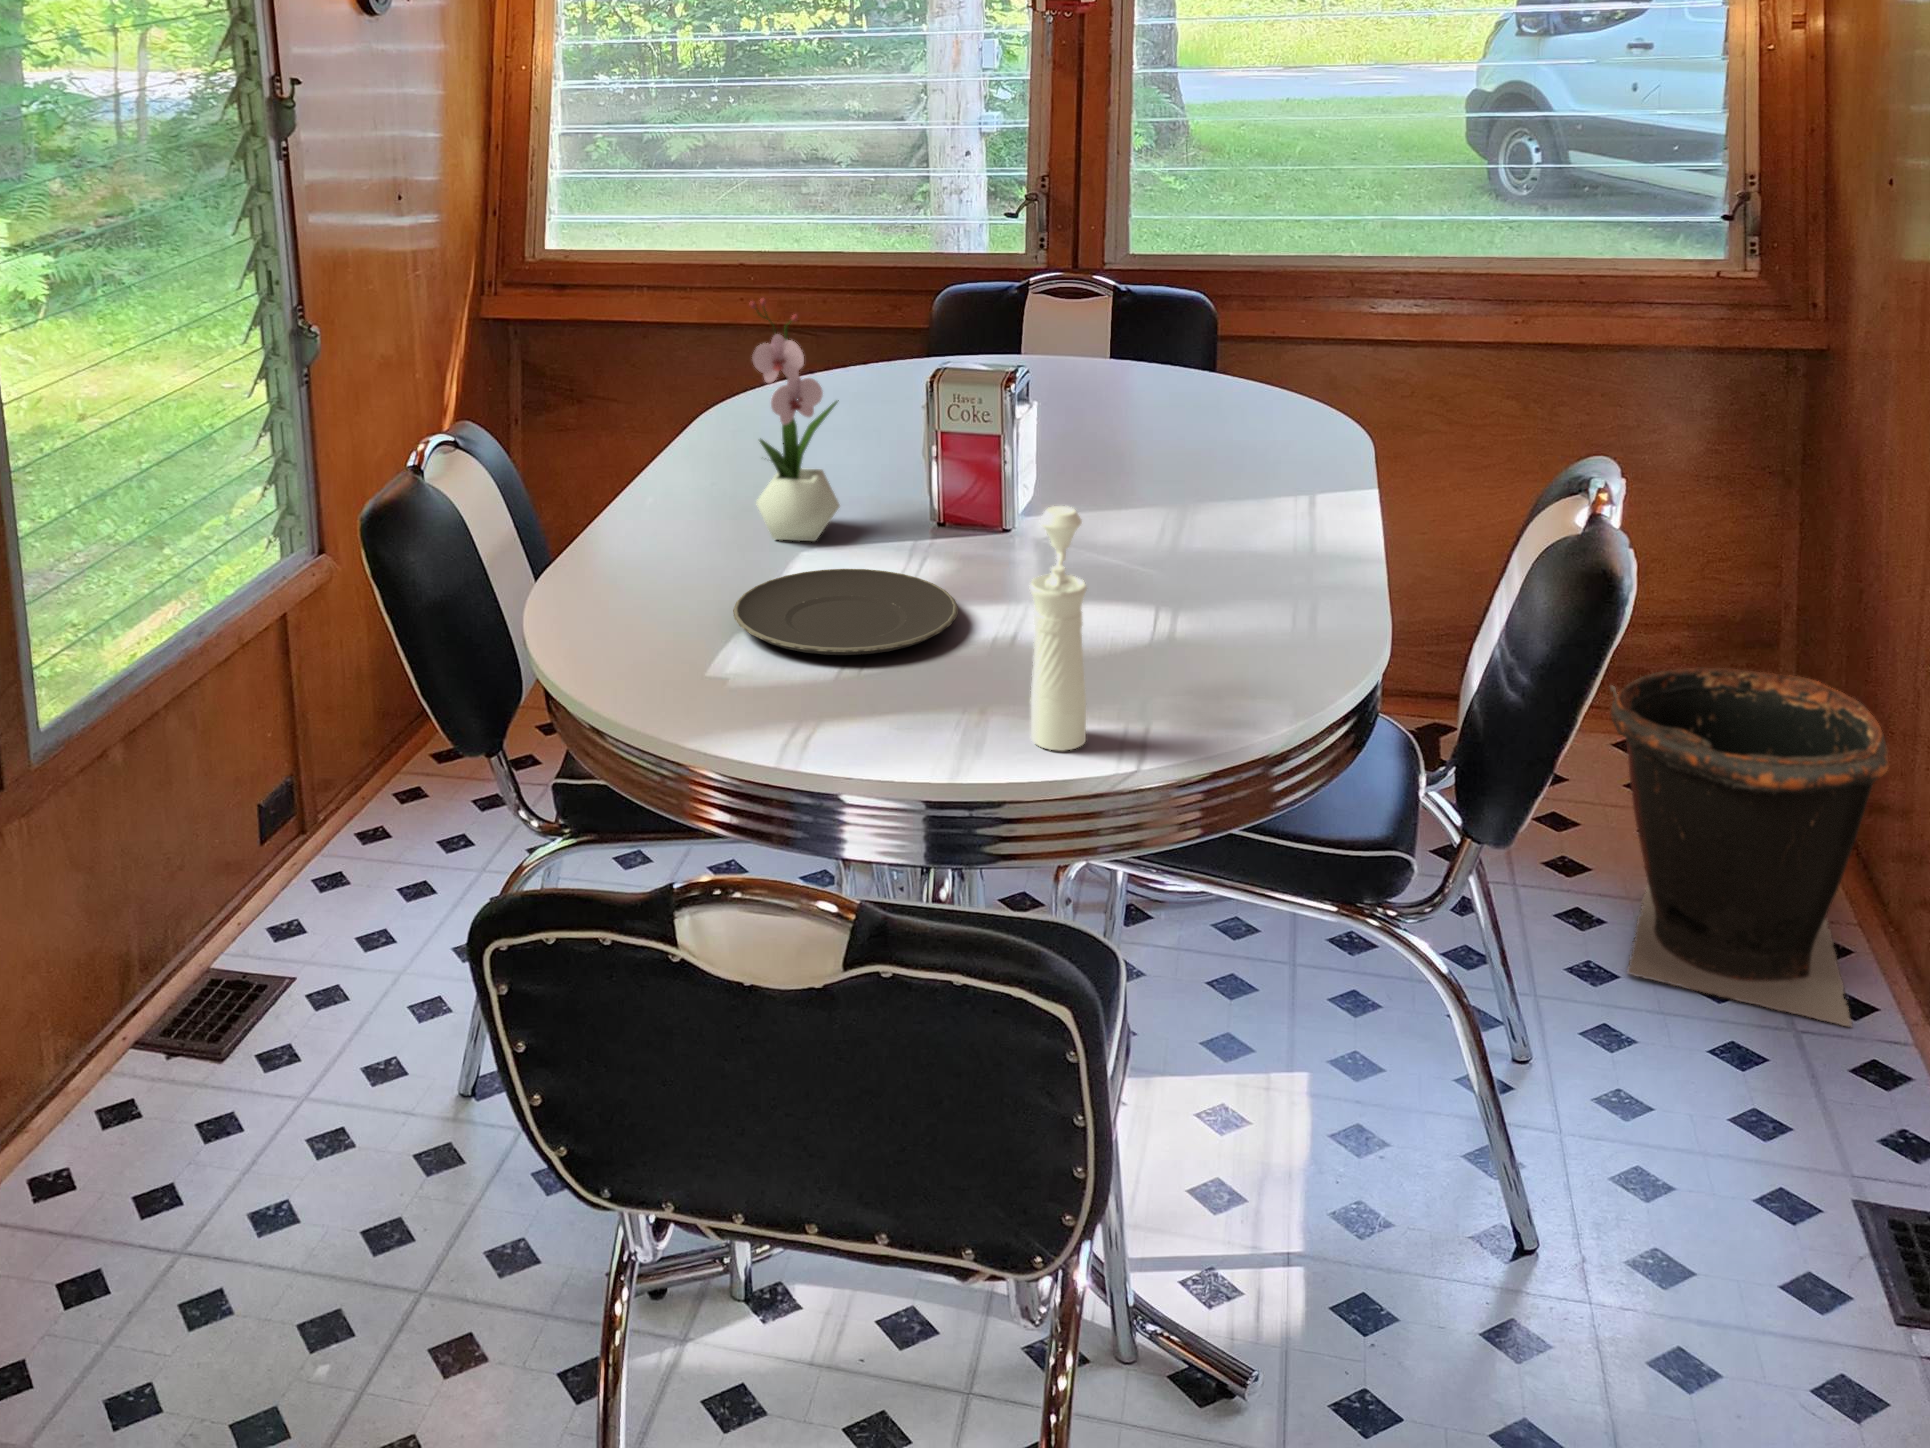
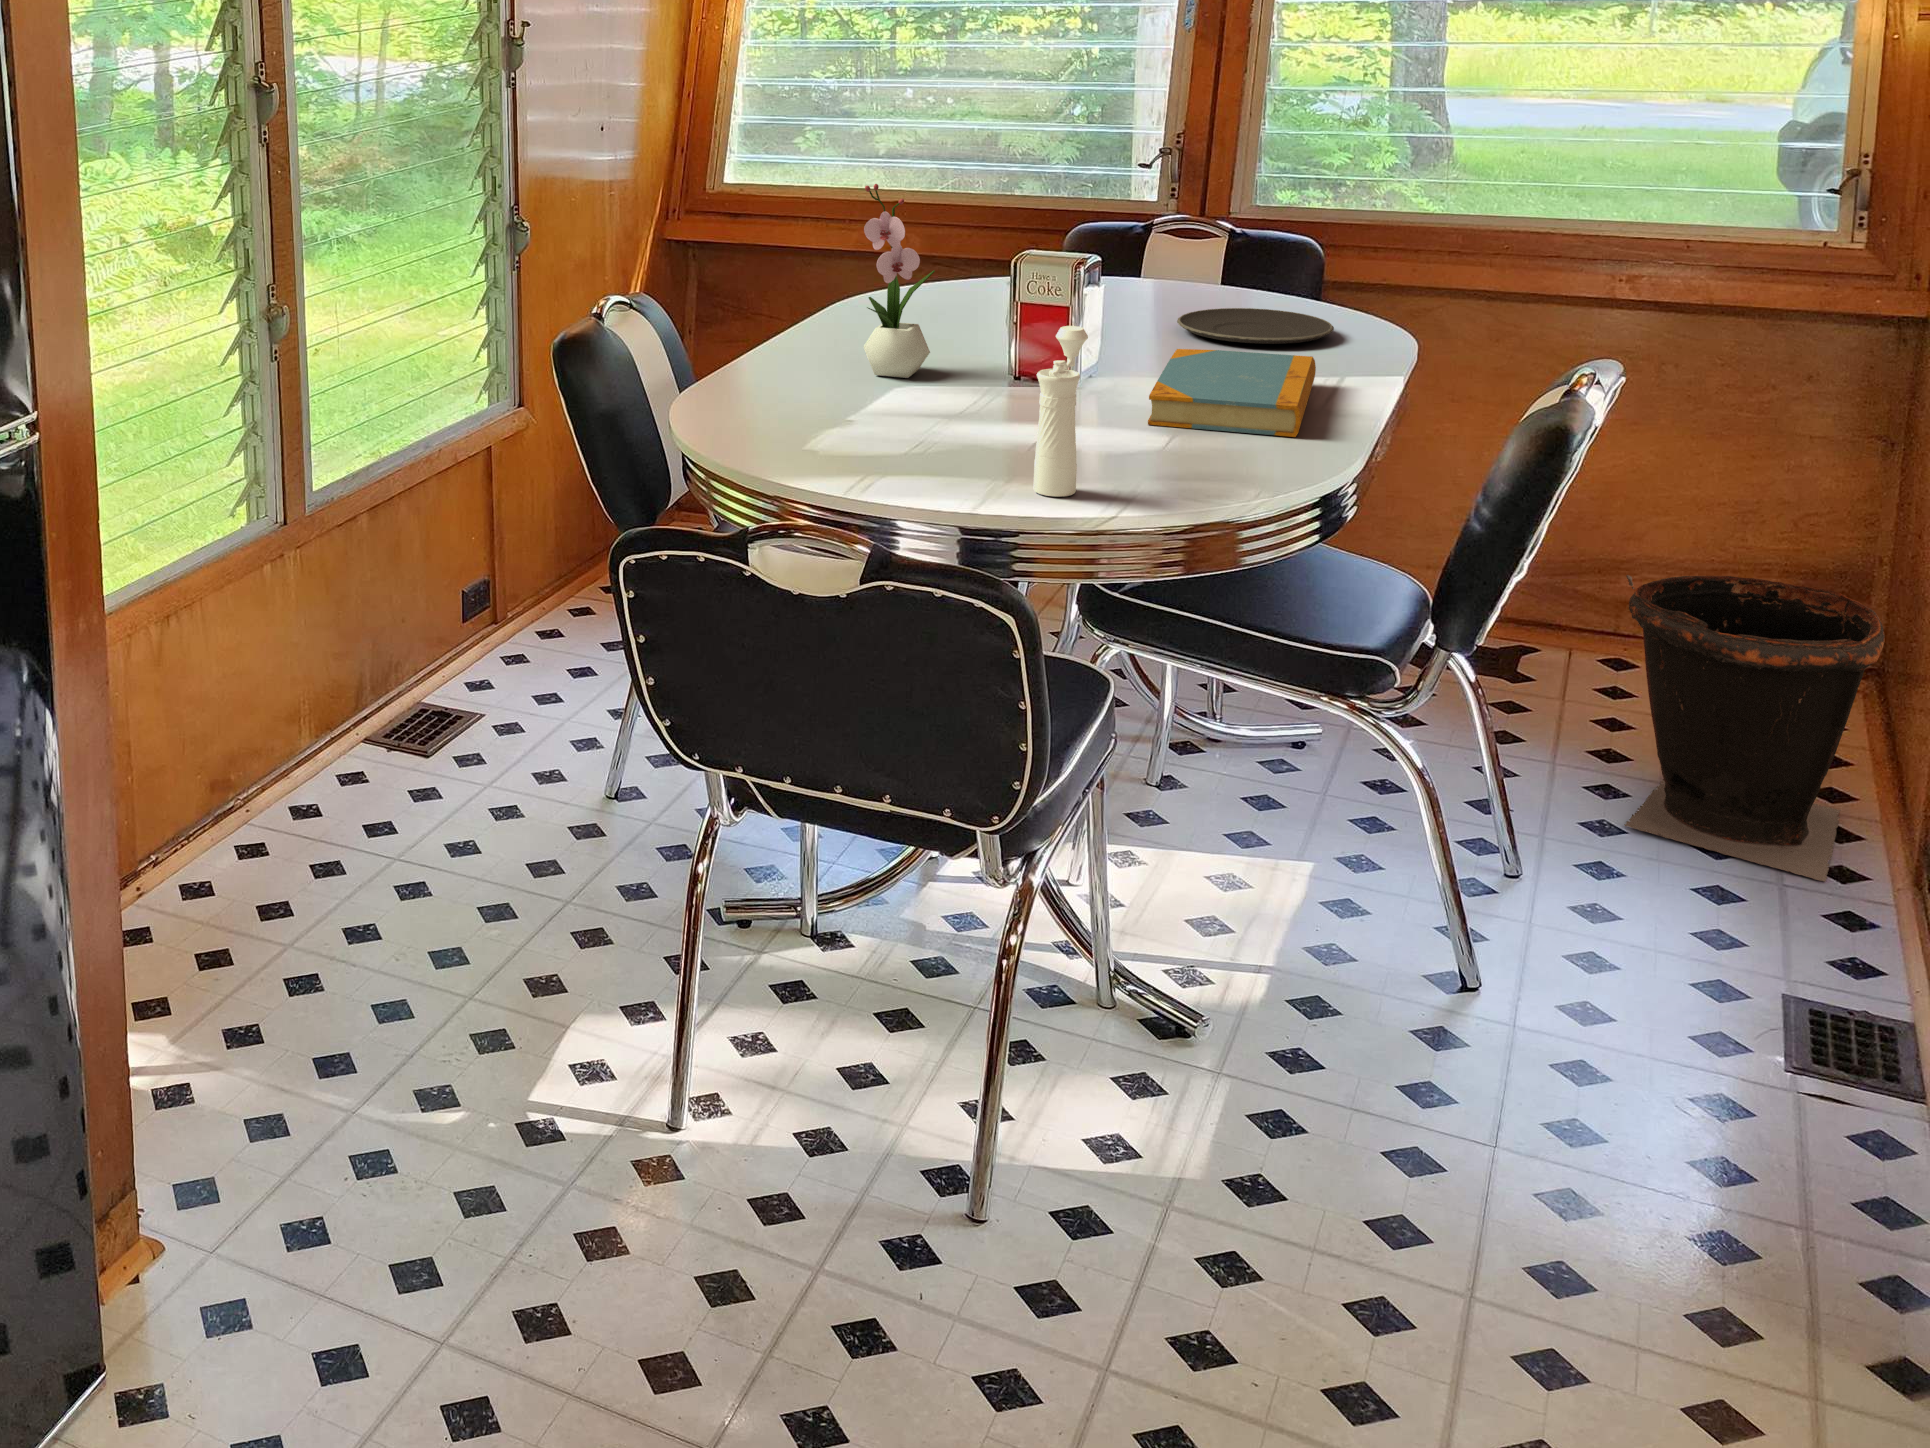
book: none [1130,477,1318,606] -> present [1148,349,1316,437]
plate: present [733,569,958,655] -> present [1177,308,1334,344]

